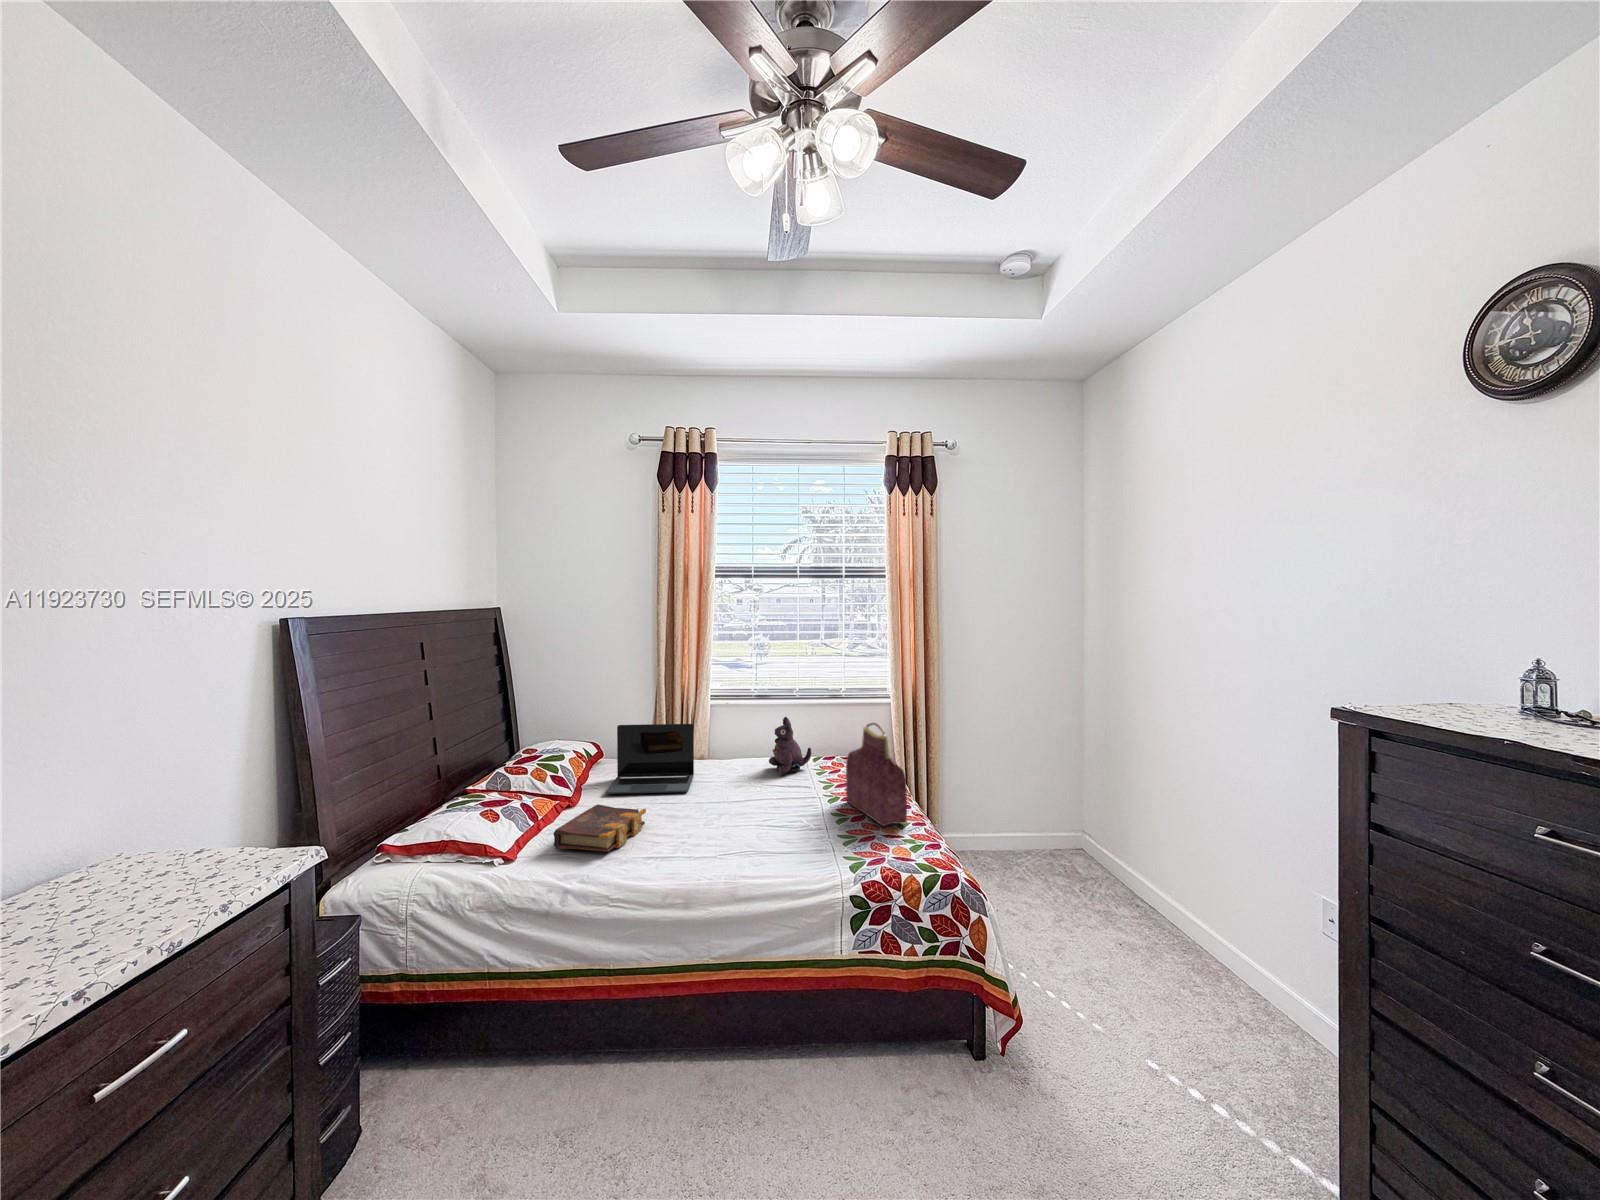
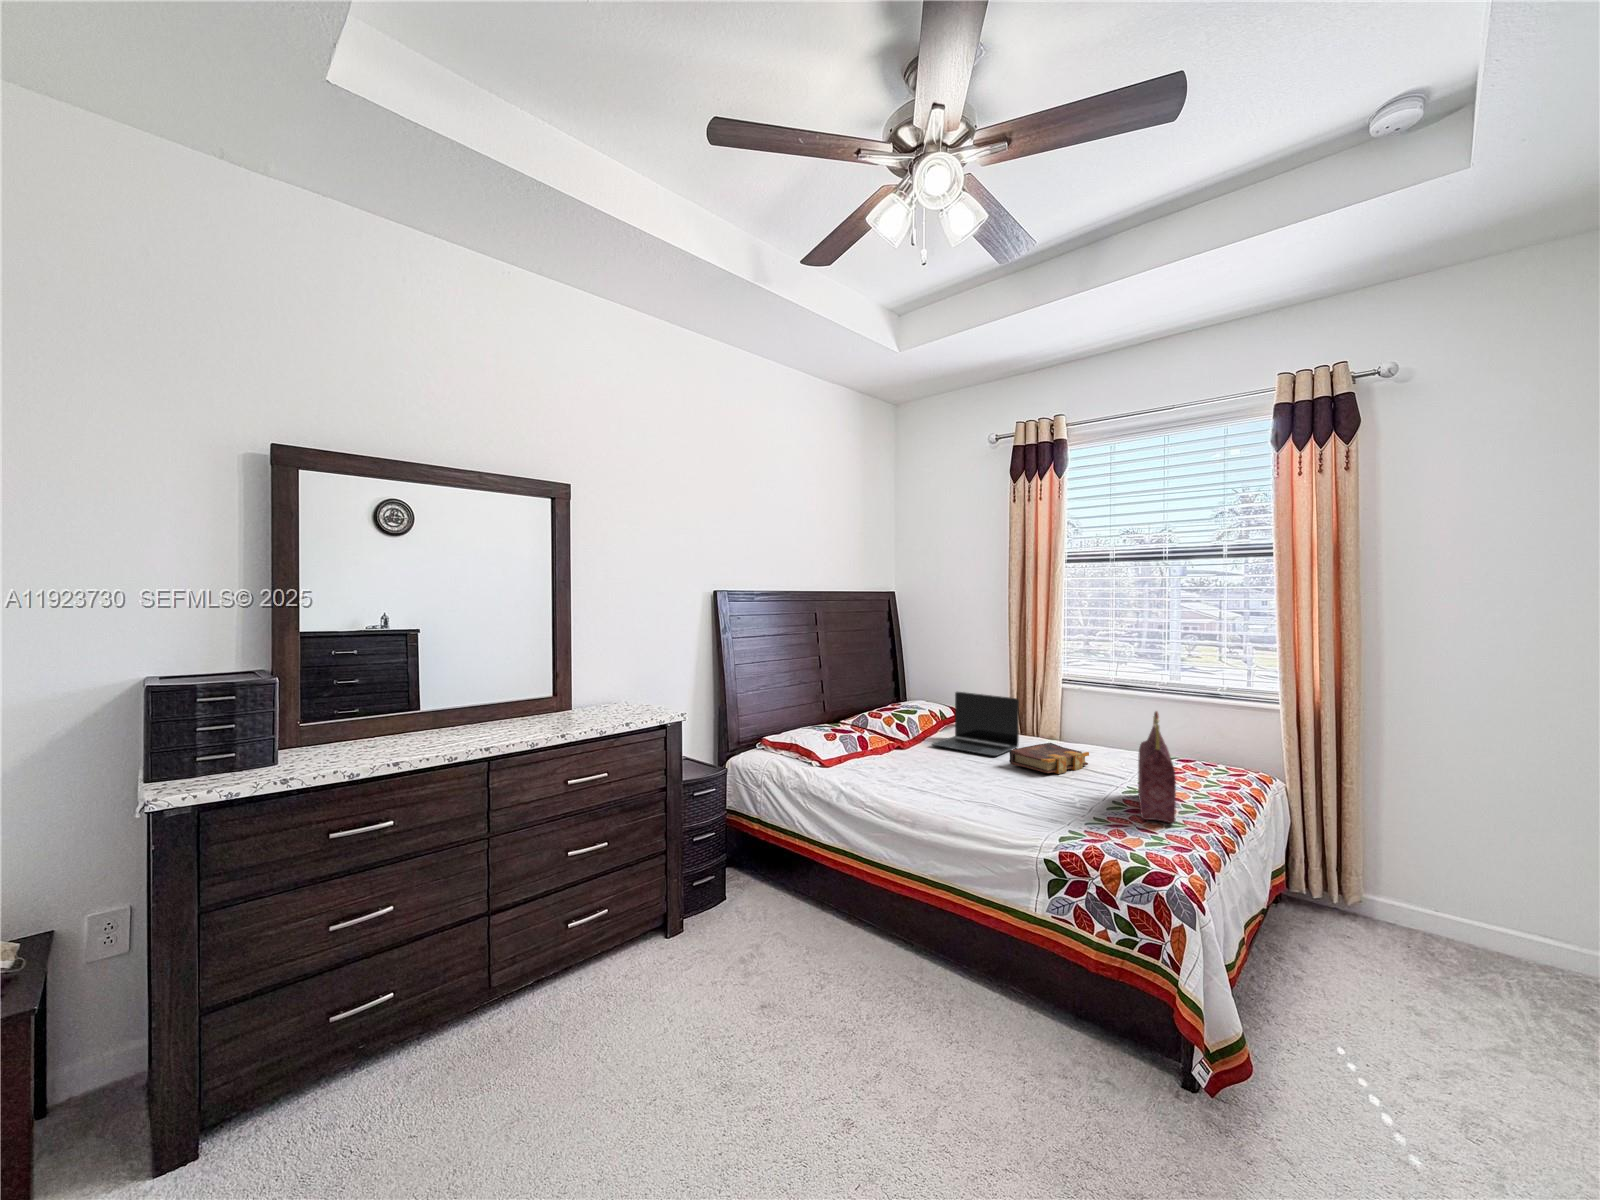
plush toy: present [769,717,811,775] -> none [1098,704,1145,762]
book: present [553,804,646,852] -> present [1009,743,1089,774]

